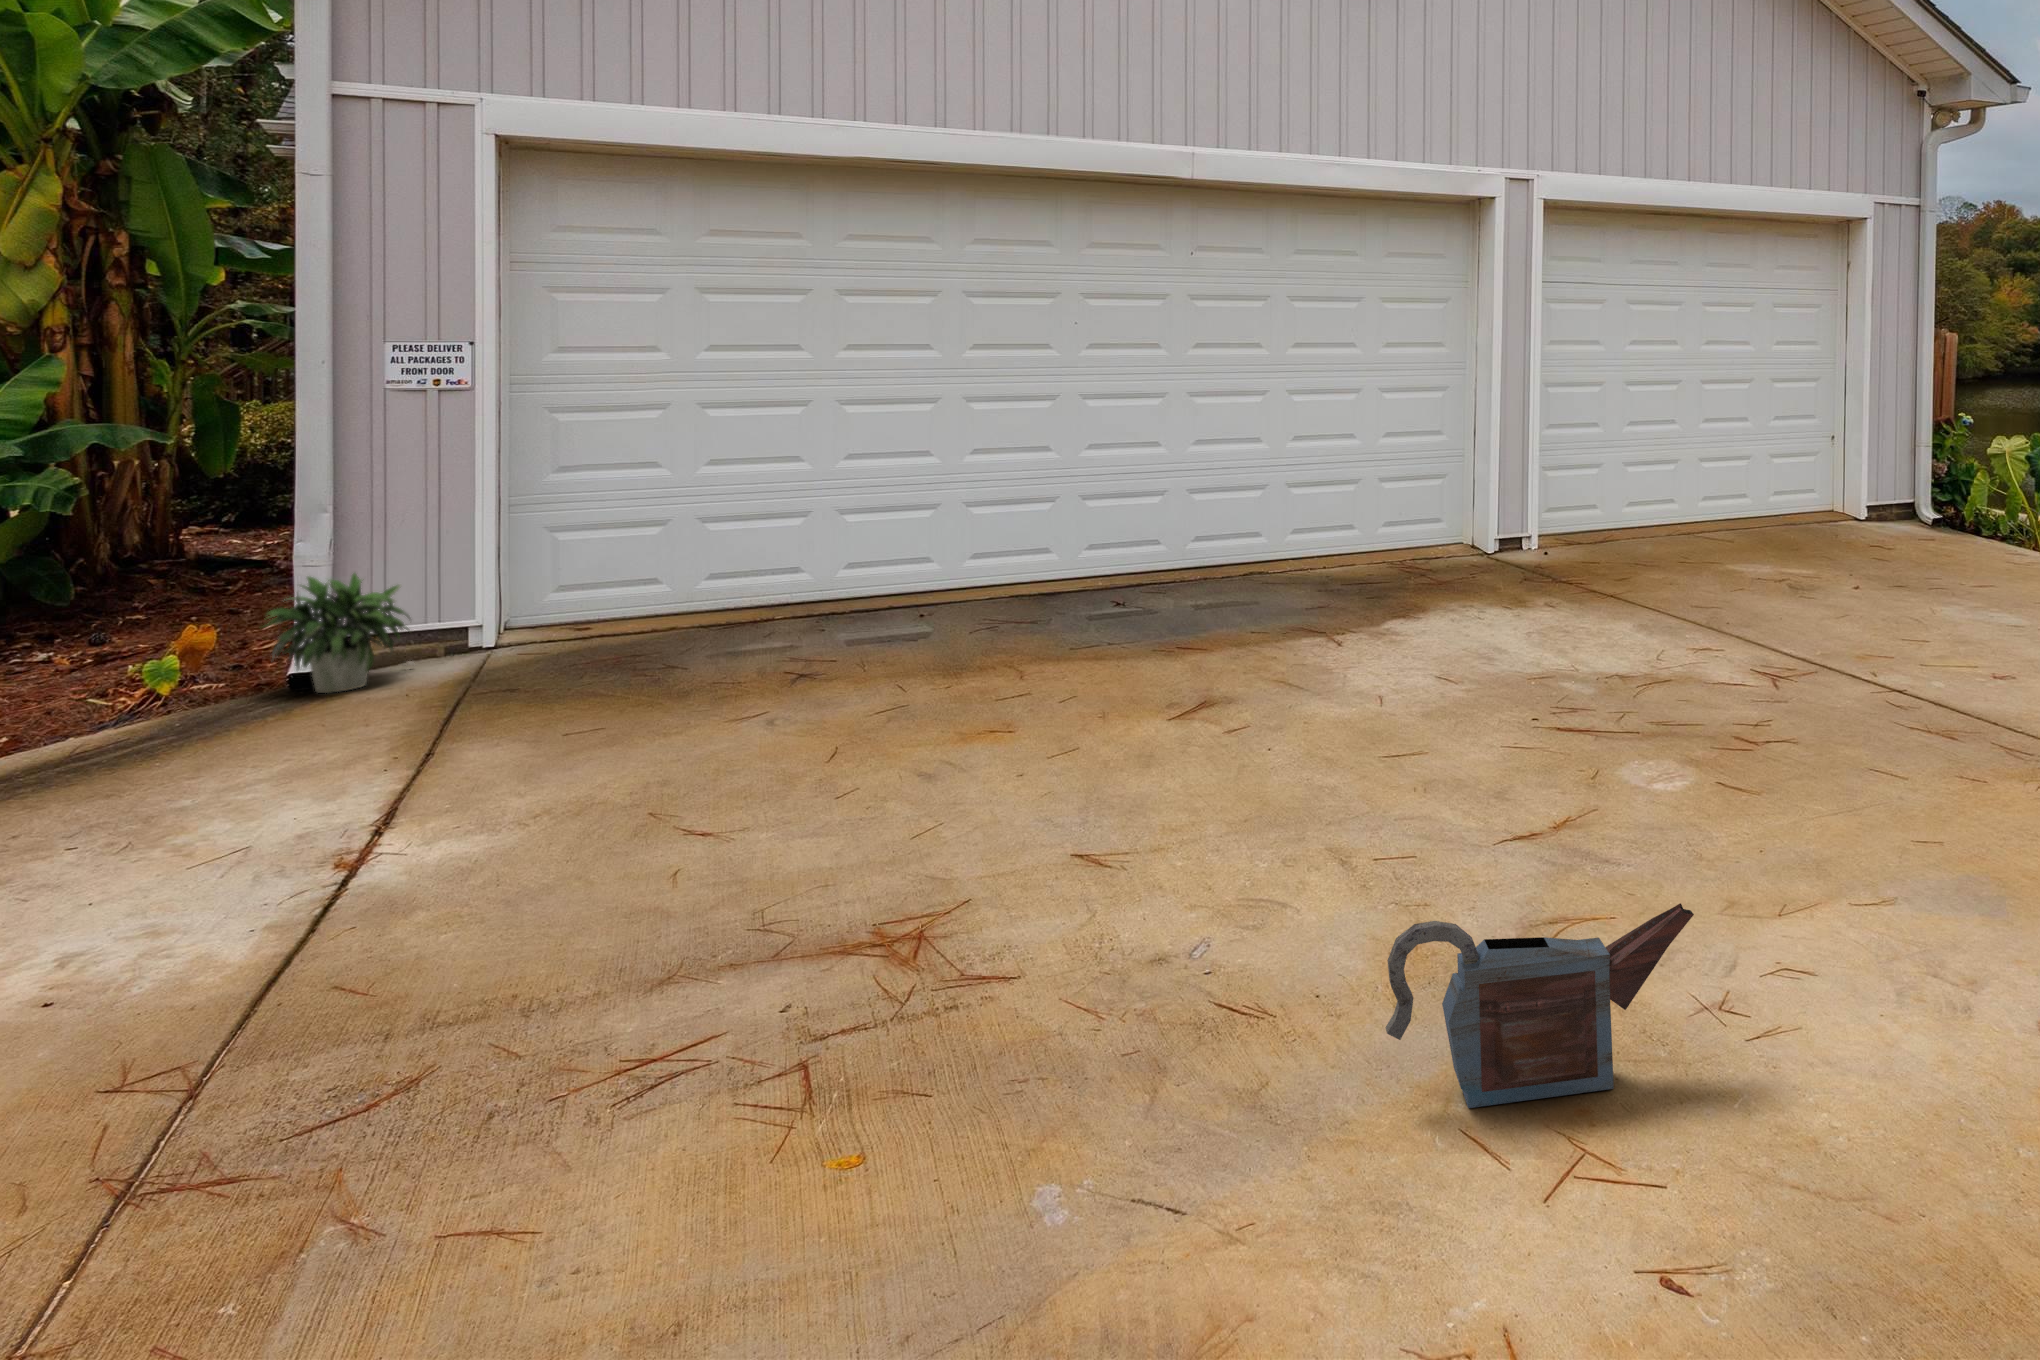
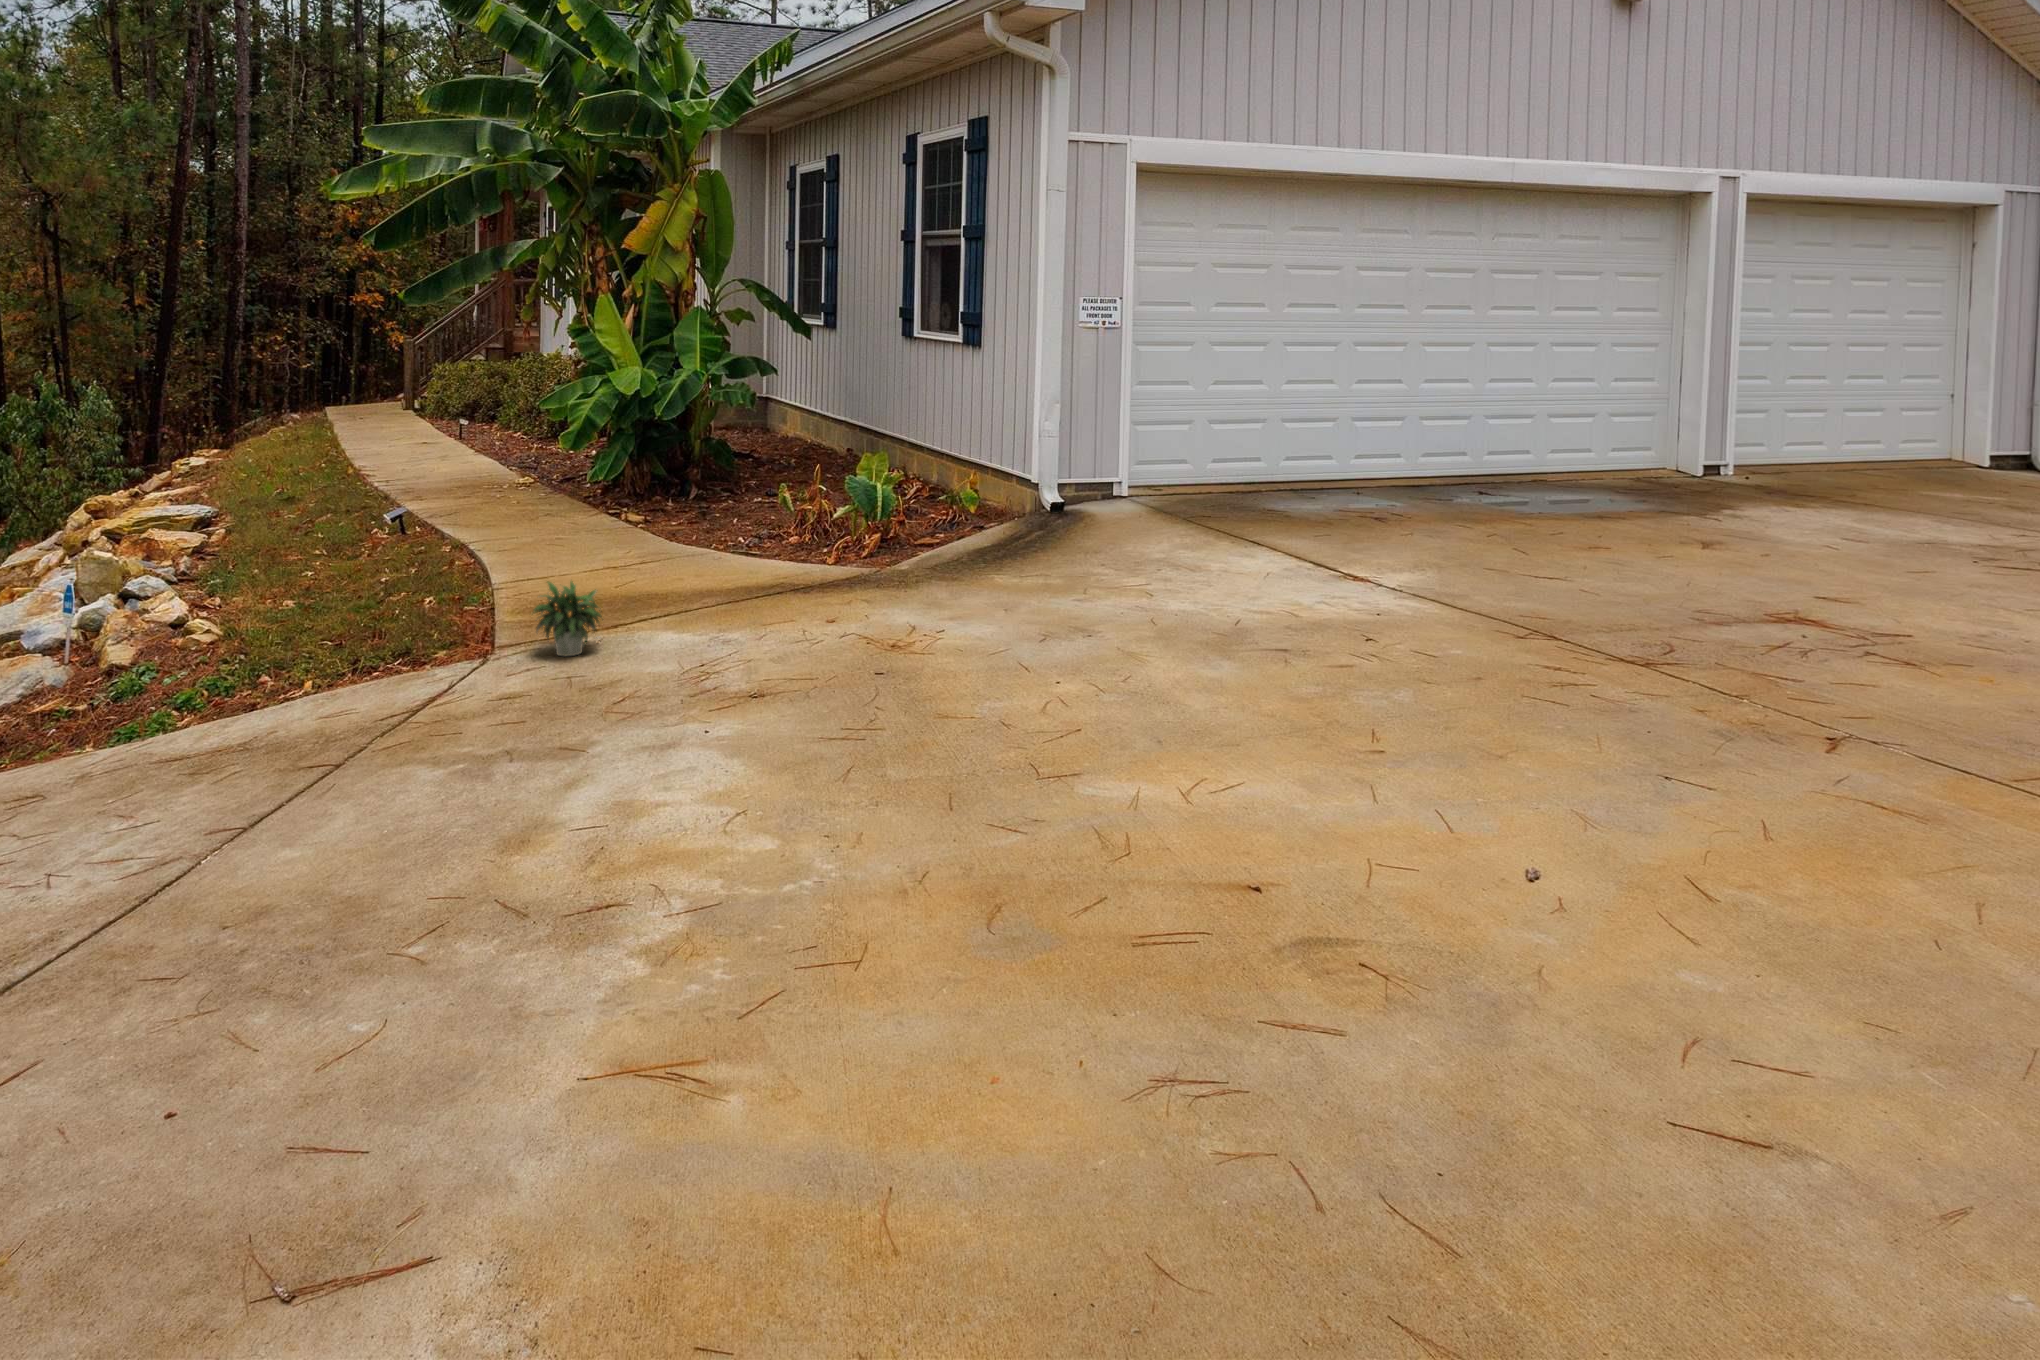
watering can: present [1385,903,1694,1108] -> none [1286,924,1478,1035]

